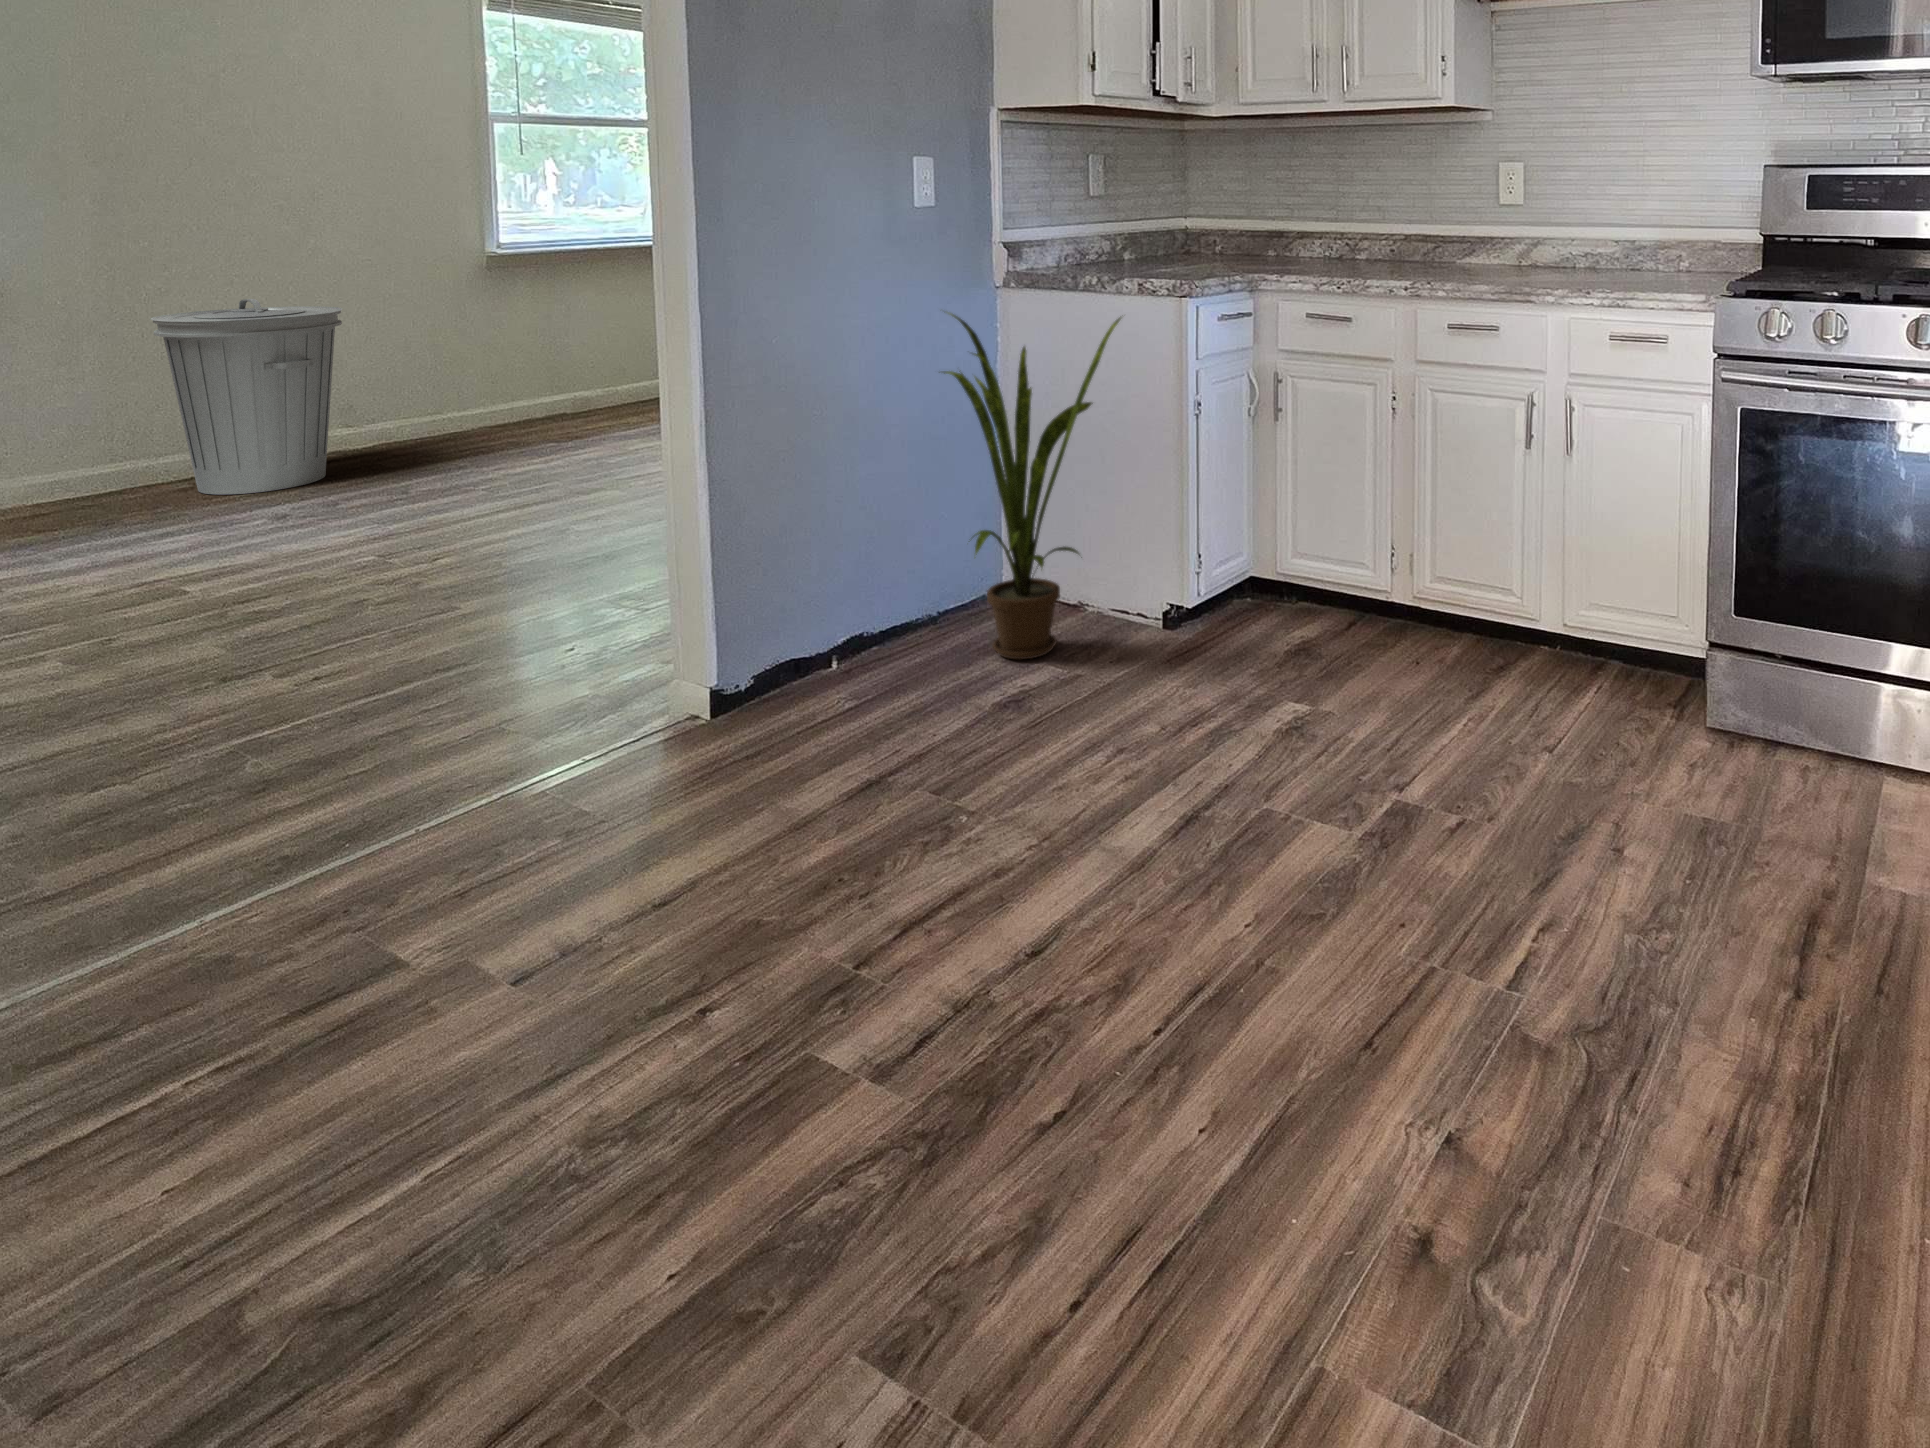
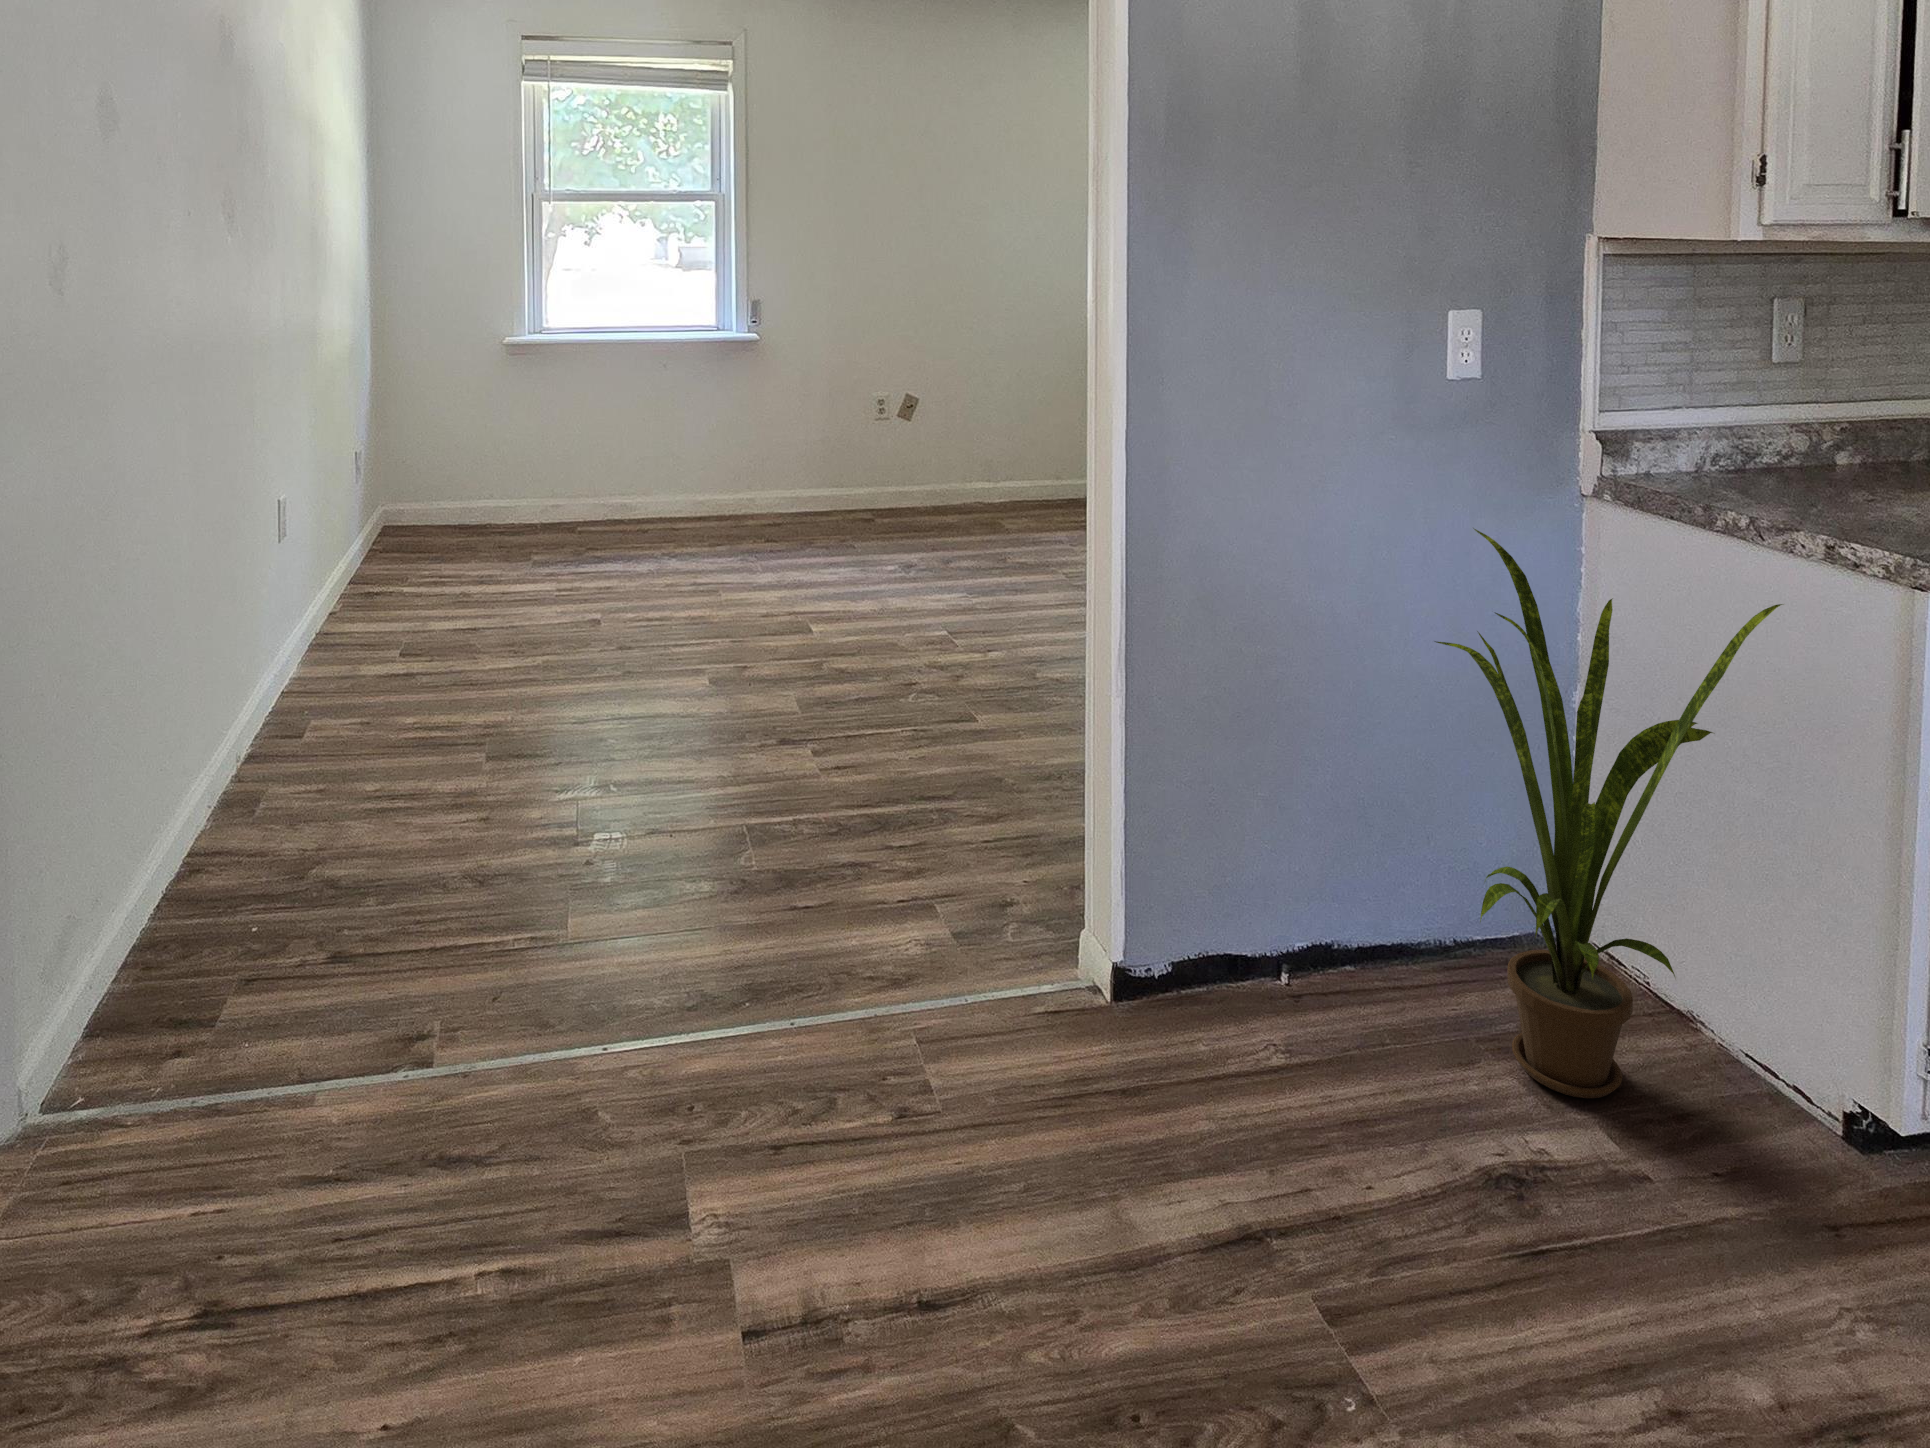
trash can: present [150,299,343,495] -> none [848,368,977,537]

